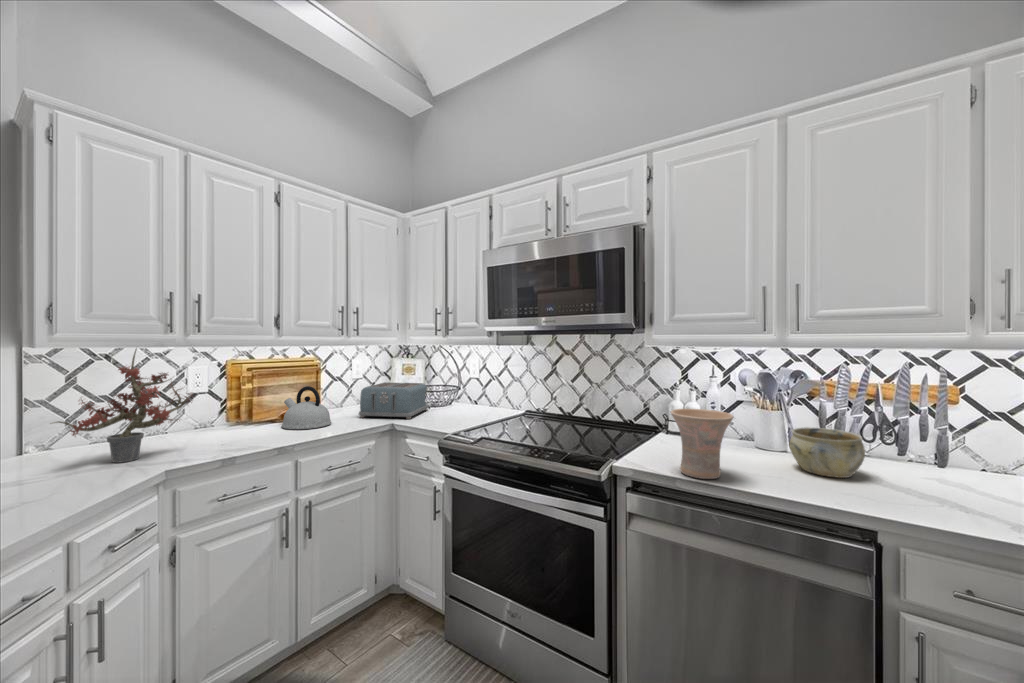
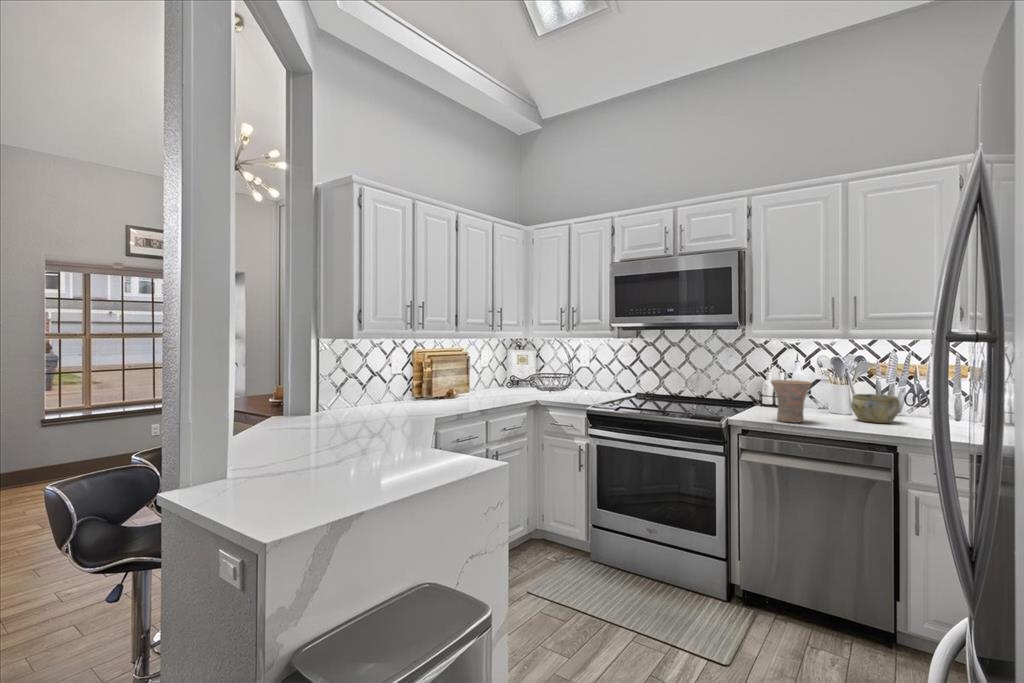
potted plant: present [54,349,193,463] -> none [378,339,431,414]
toaster: present [359,382,428,419] -> none [505,370,551,398]
kettle: present [282,386,331,429] -> none [456,370,492,402]

